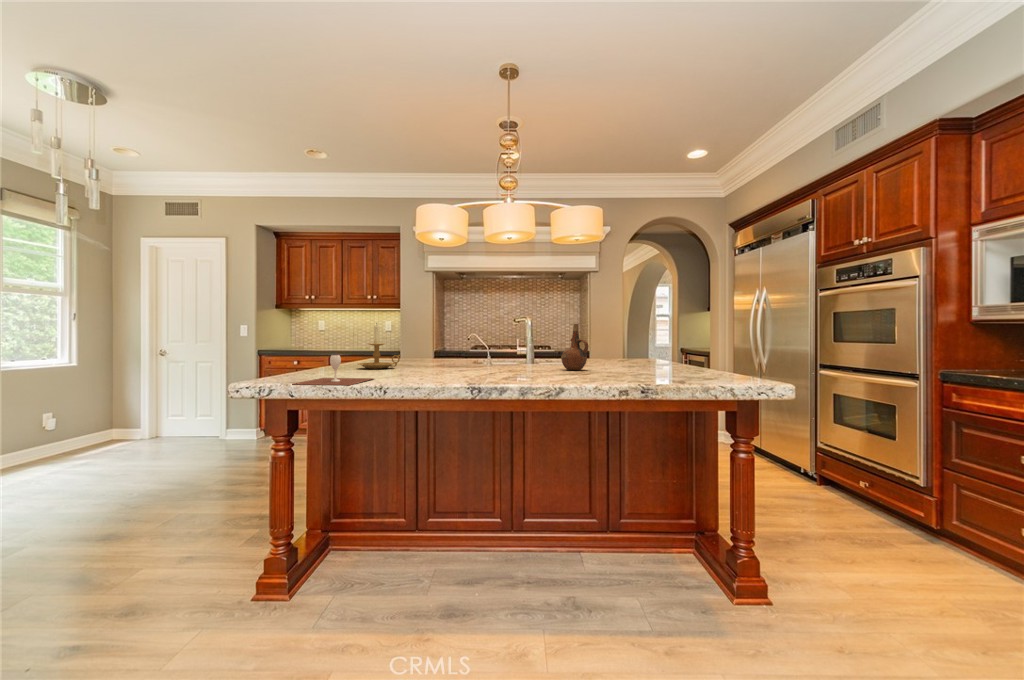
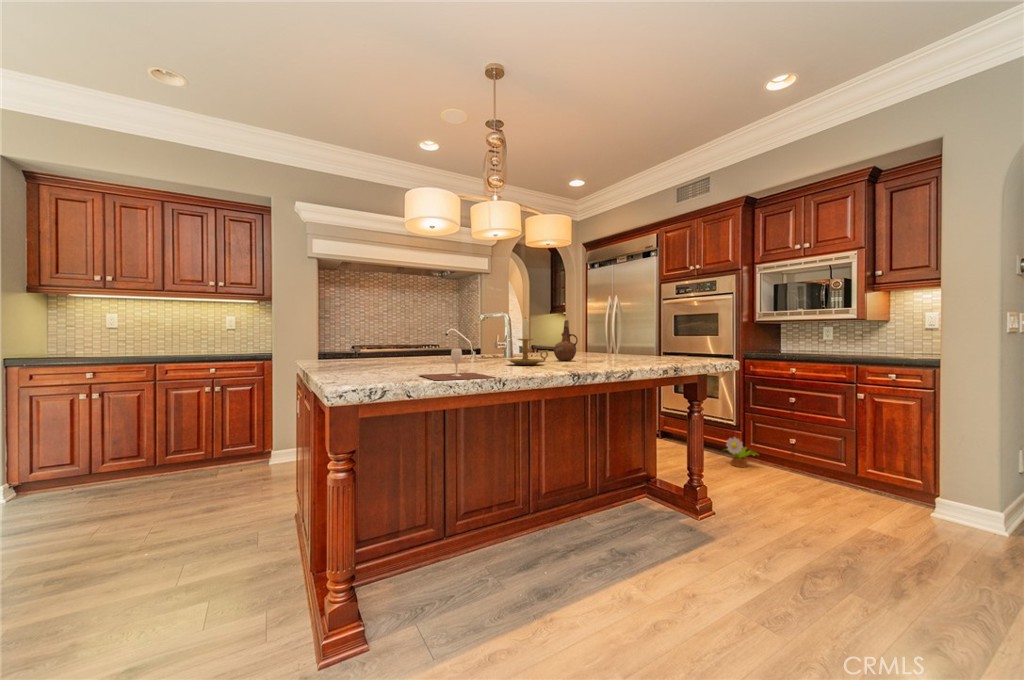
candle holder: present [358,323,400,369] -> present [507,318,548,365]
decorative plant: none [886,501,955,554] -> present [725,437,759,467]

